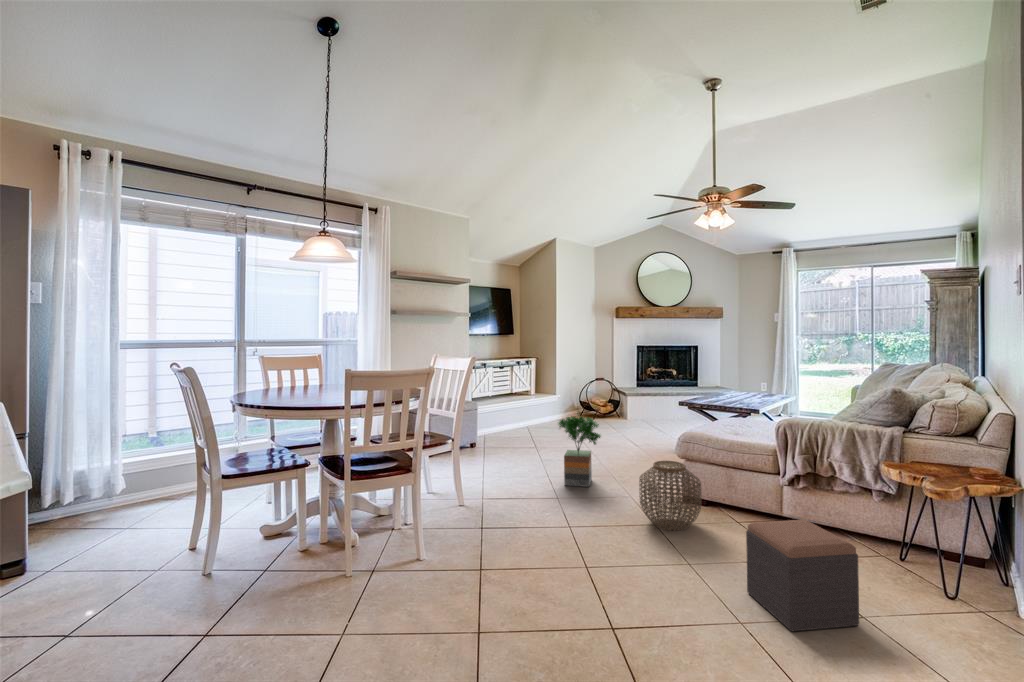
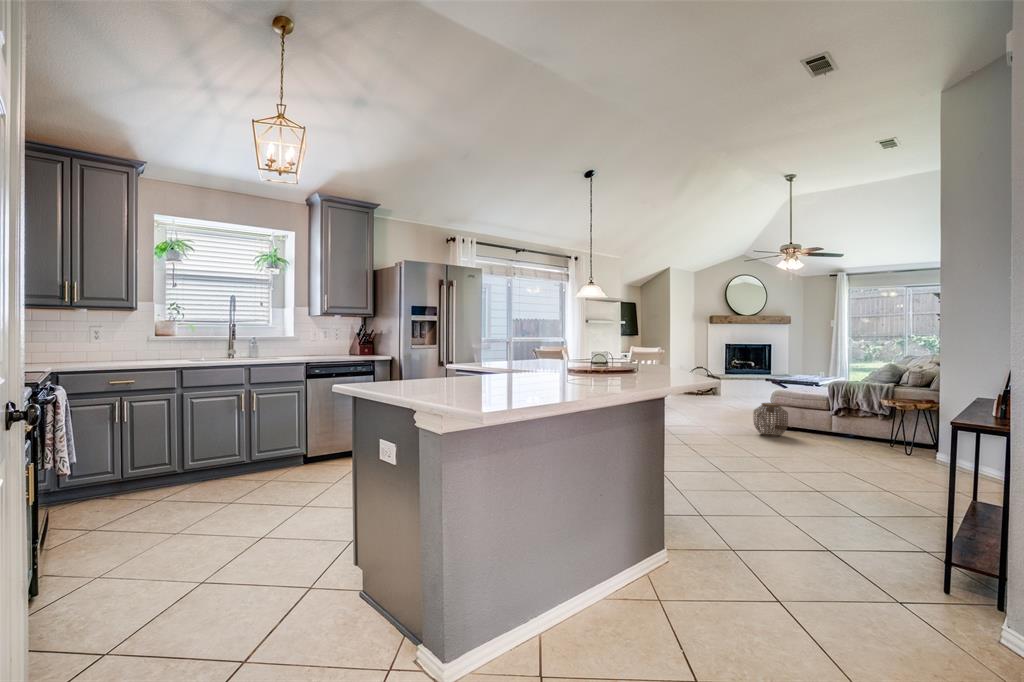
potted tree: present [558,416,601,487] -> none [695,383,724,423]
footstool: present [746,520,859,631] -> none [814,420,863,458]

